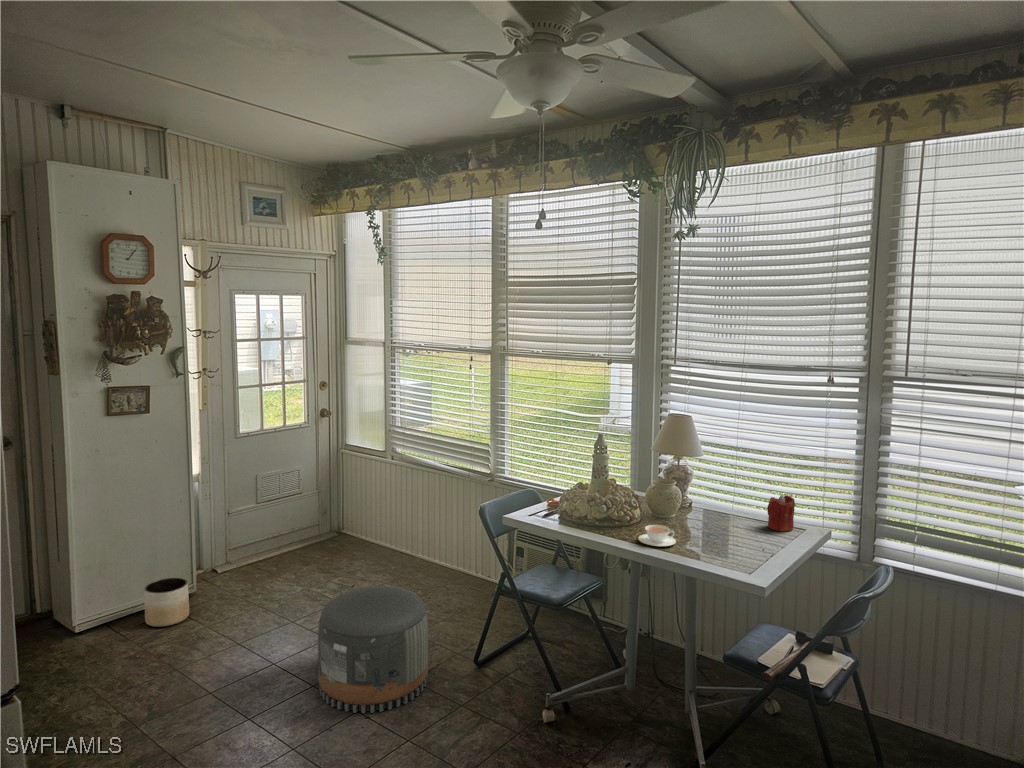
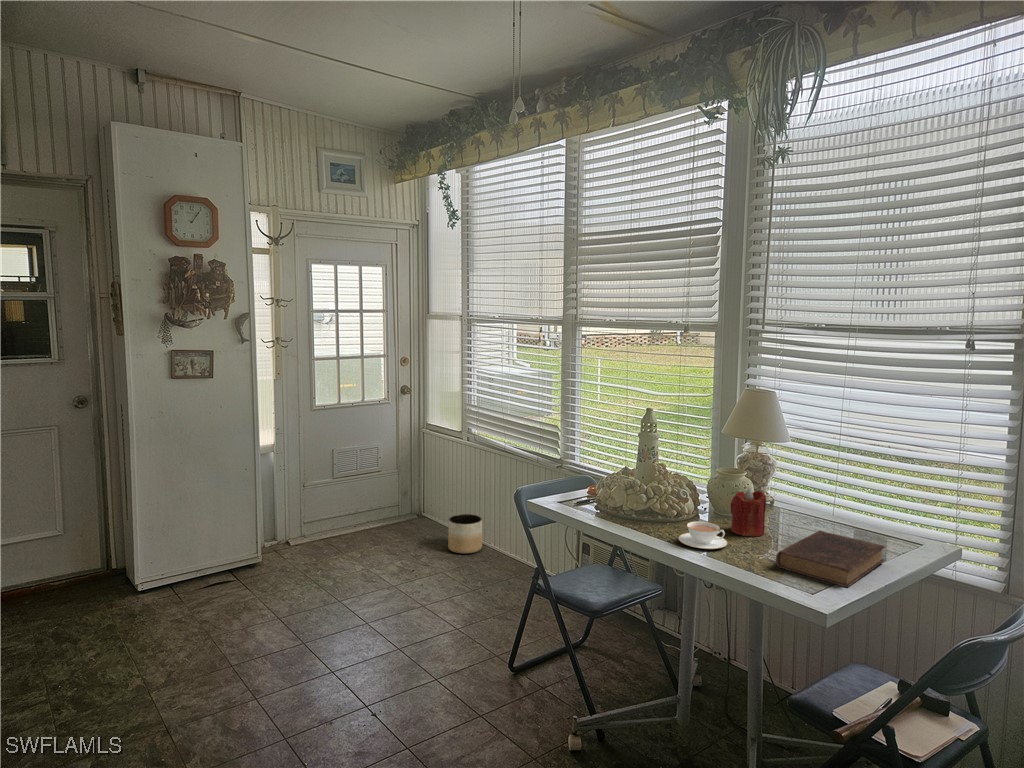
candle: present [767,494,795,532] -> present [730,488,766,536]
book: none [718,525,788,567] -> present [776,531,885,587]
planter: present [144,578,189,627] -> present [448,514,482,554]
pouf: present [318,586,428,713] -> none [333,570,454,709]

